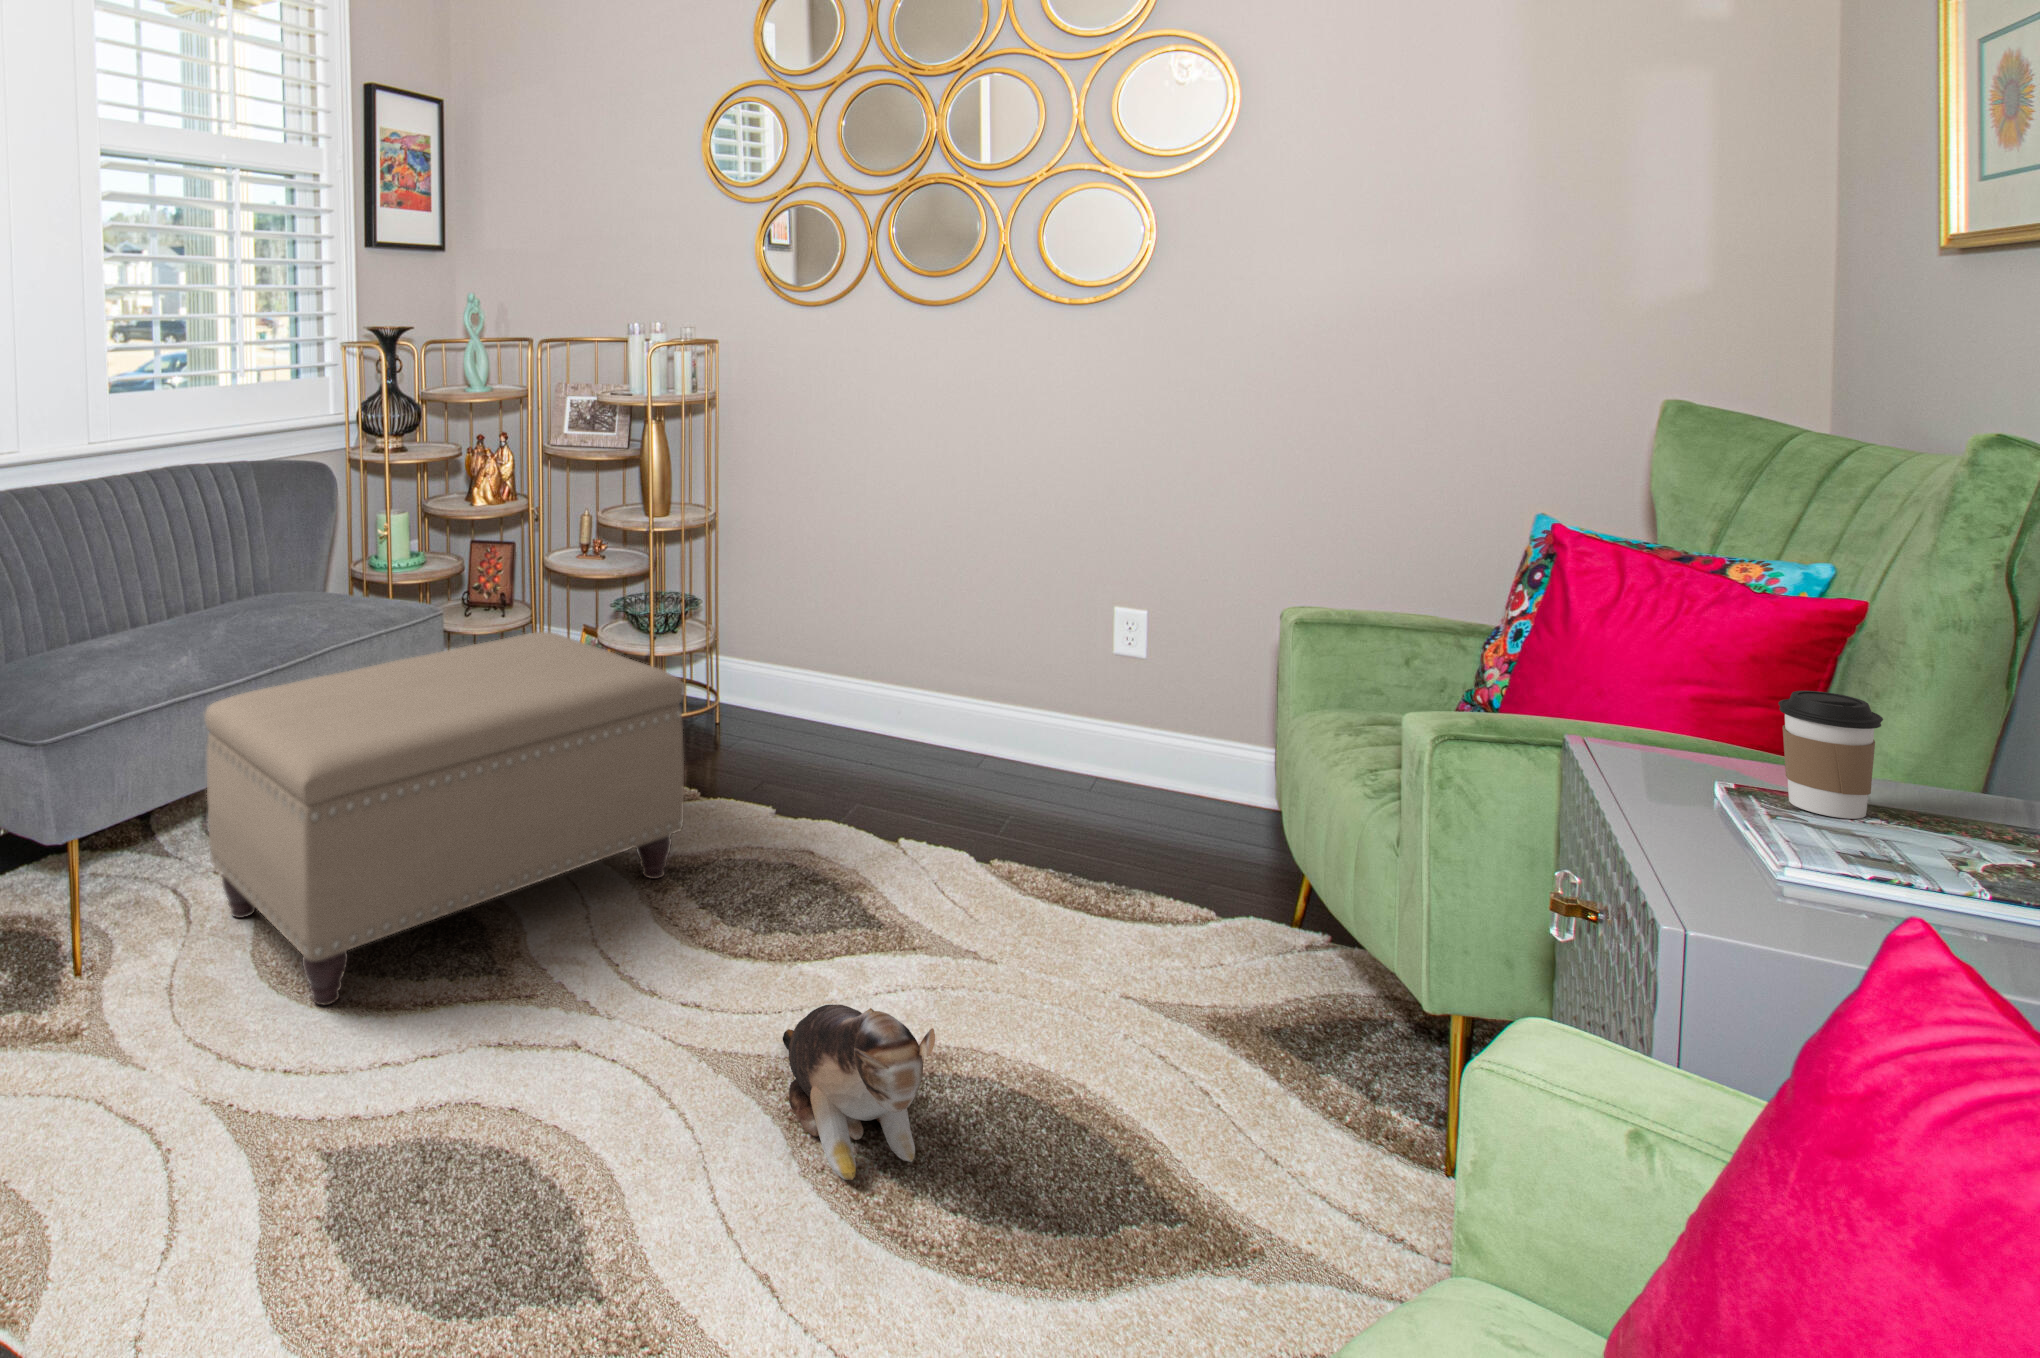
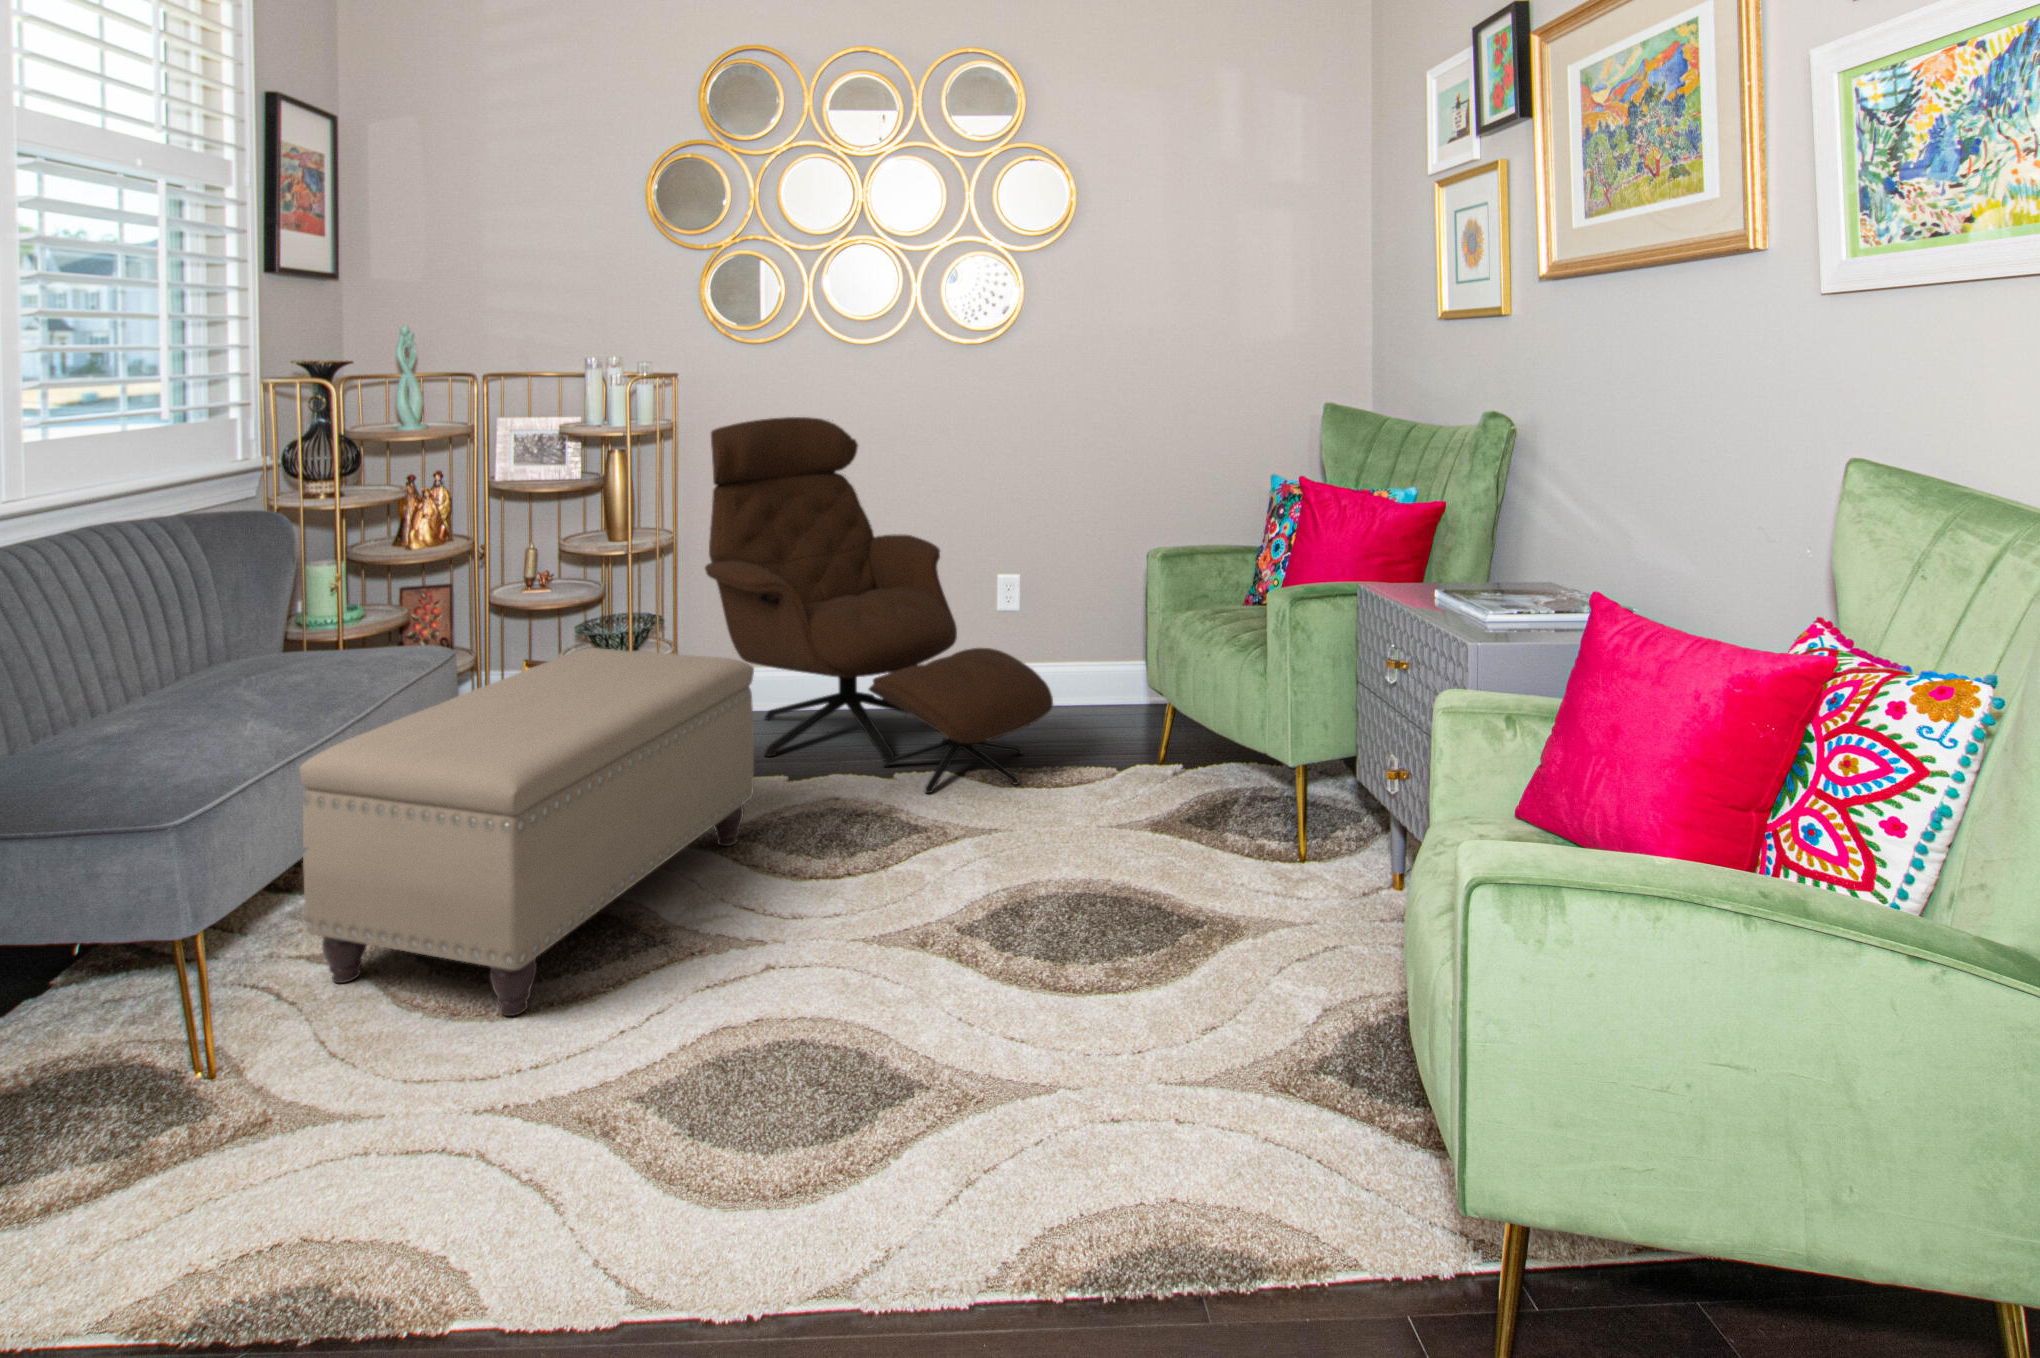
lounge chair: none [724,393,1124,897] -> present [705,417,1053,793]
coffee cup: present [1778,691,1883,819] -> none [1456,537,1495,597]
plush toy: present [783,1005,935,1180] -> none [919,841,1089,975]

